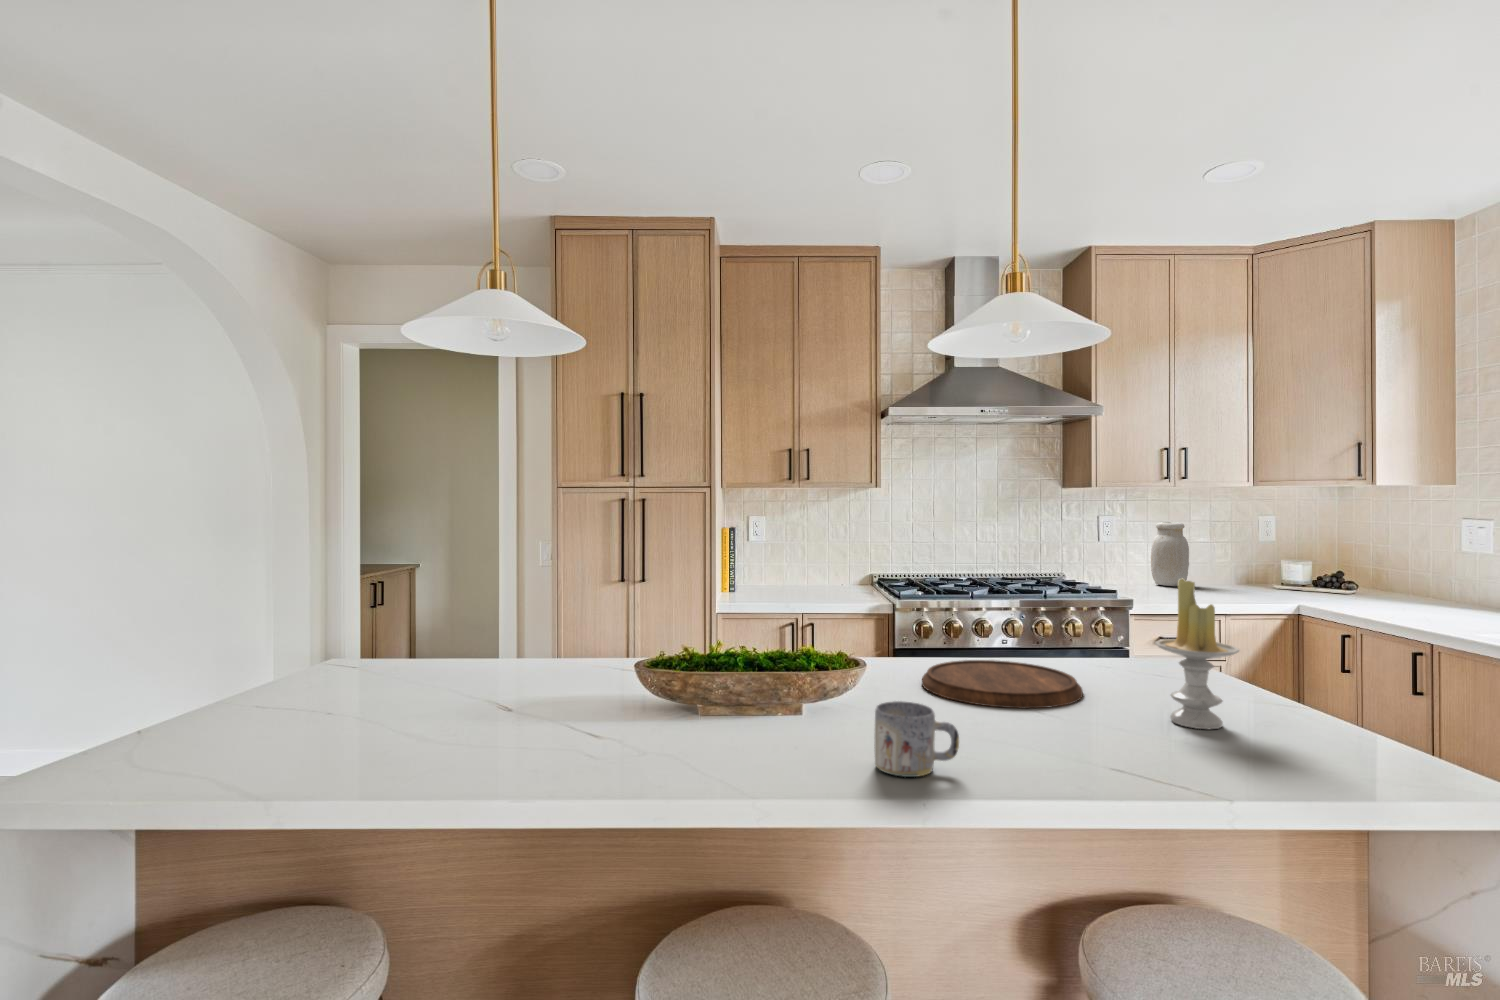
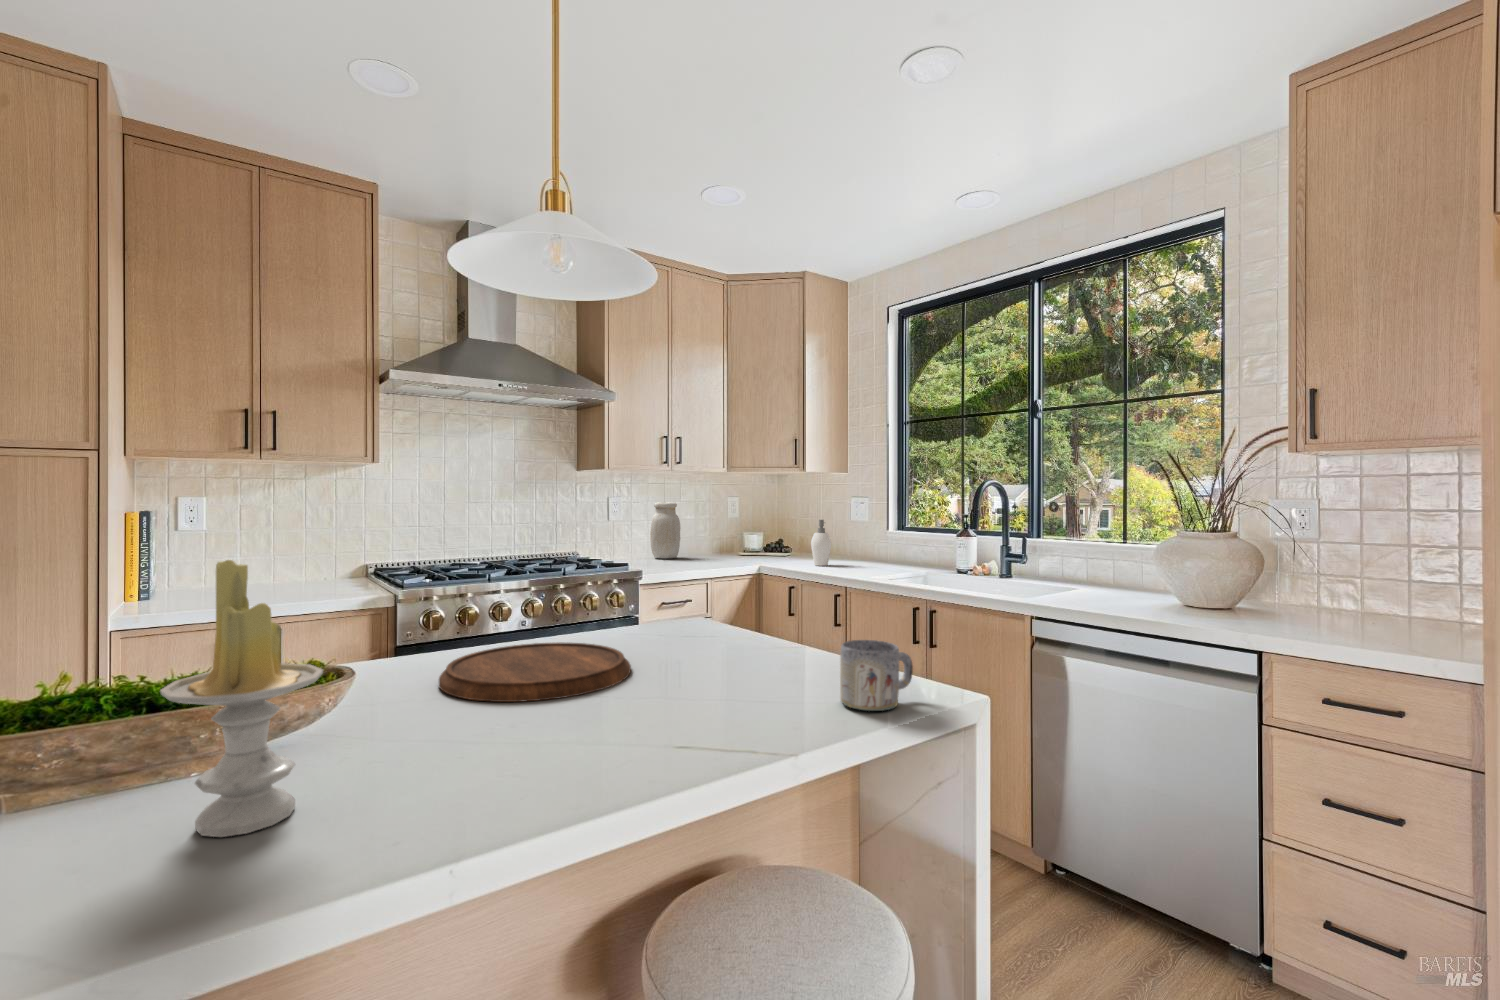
soap dispenser: none [1376,551,1416,611] -> present [811,520,831,566]
candle: present [1155,579,1239,729] -> present [160,560,323,837]
mug: present [874,701,959,777] -> present [840,640,913,711]

